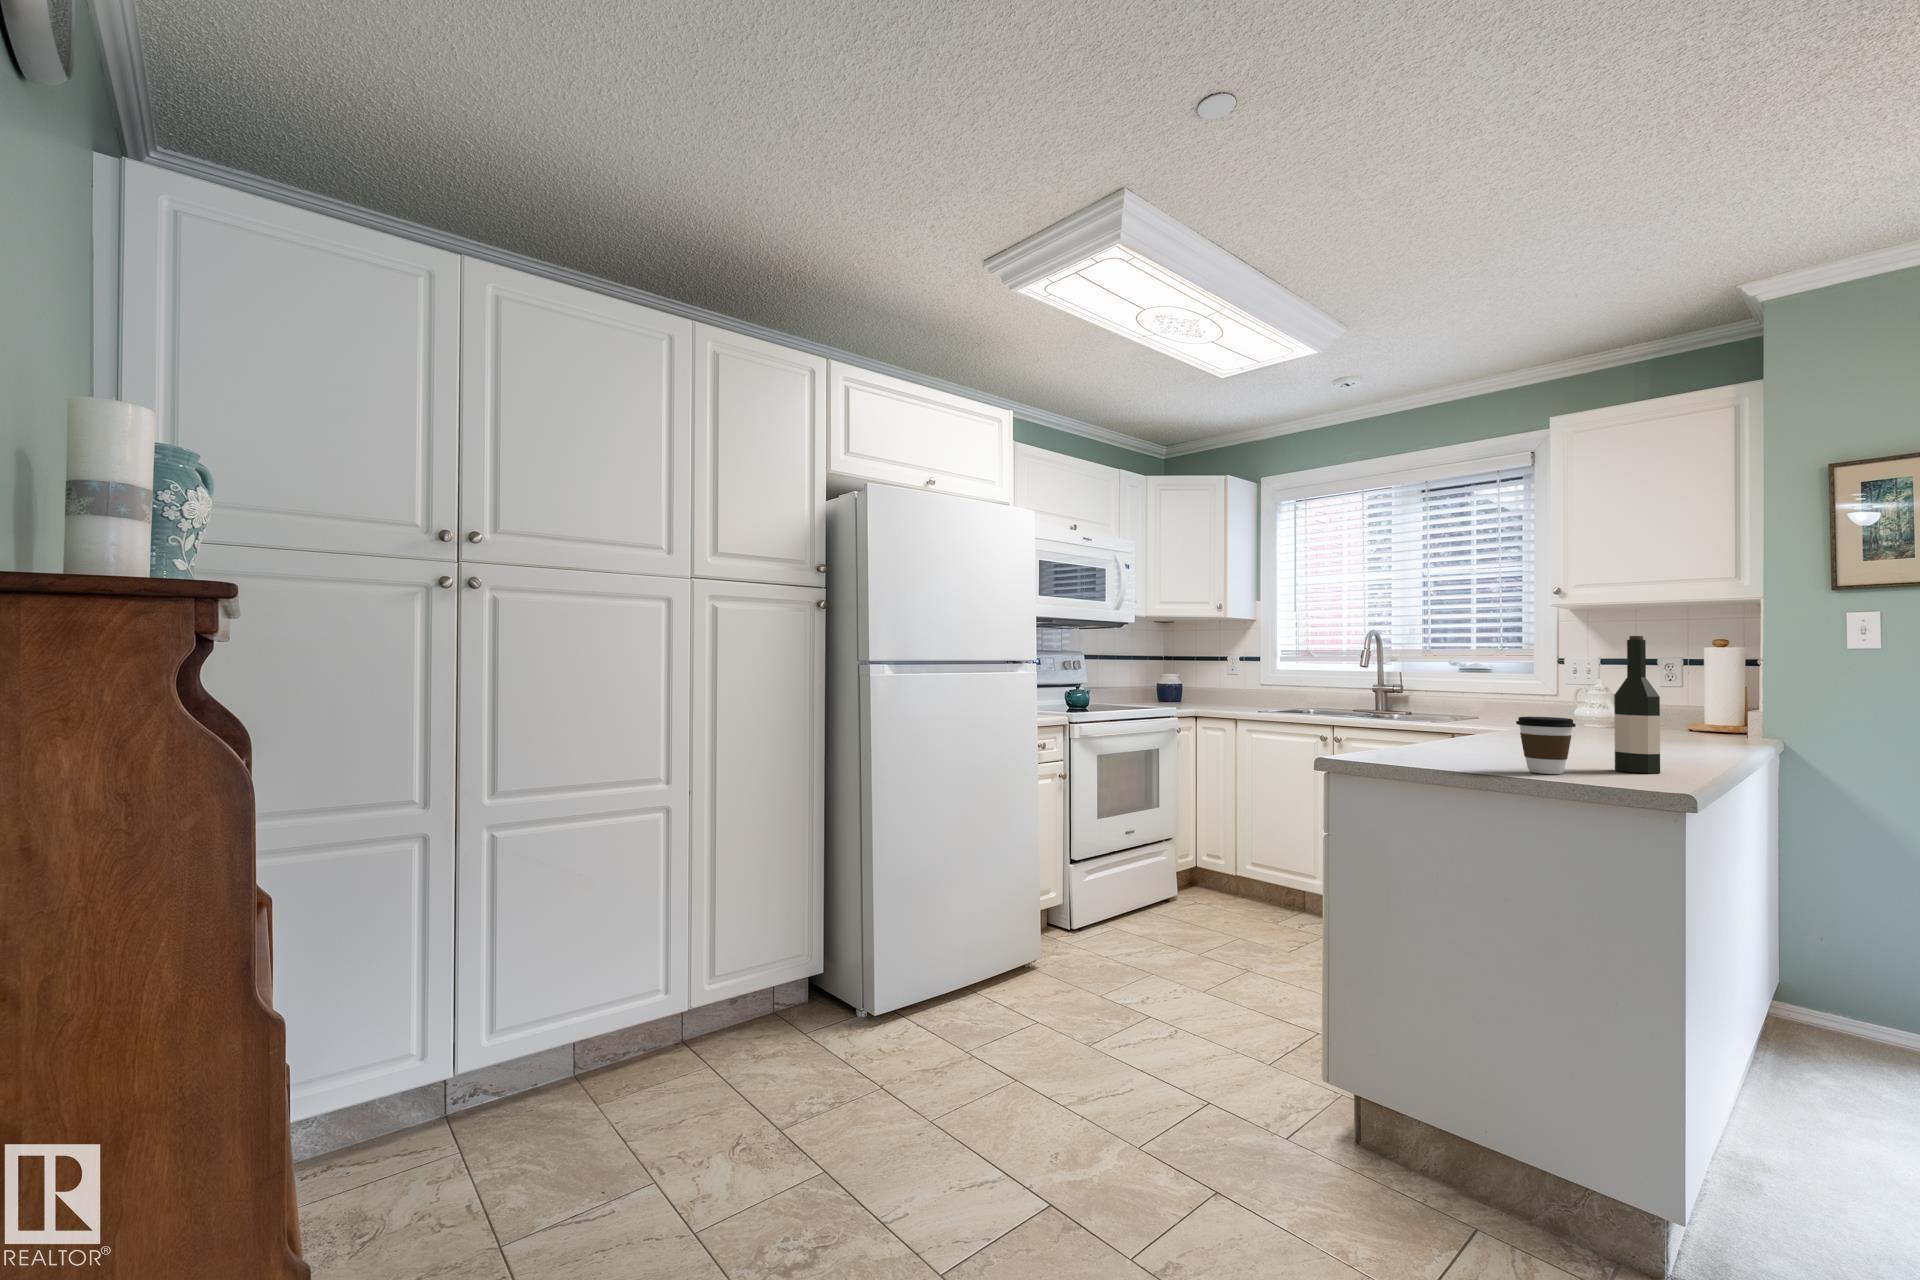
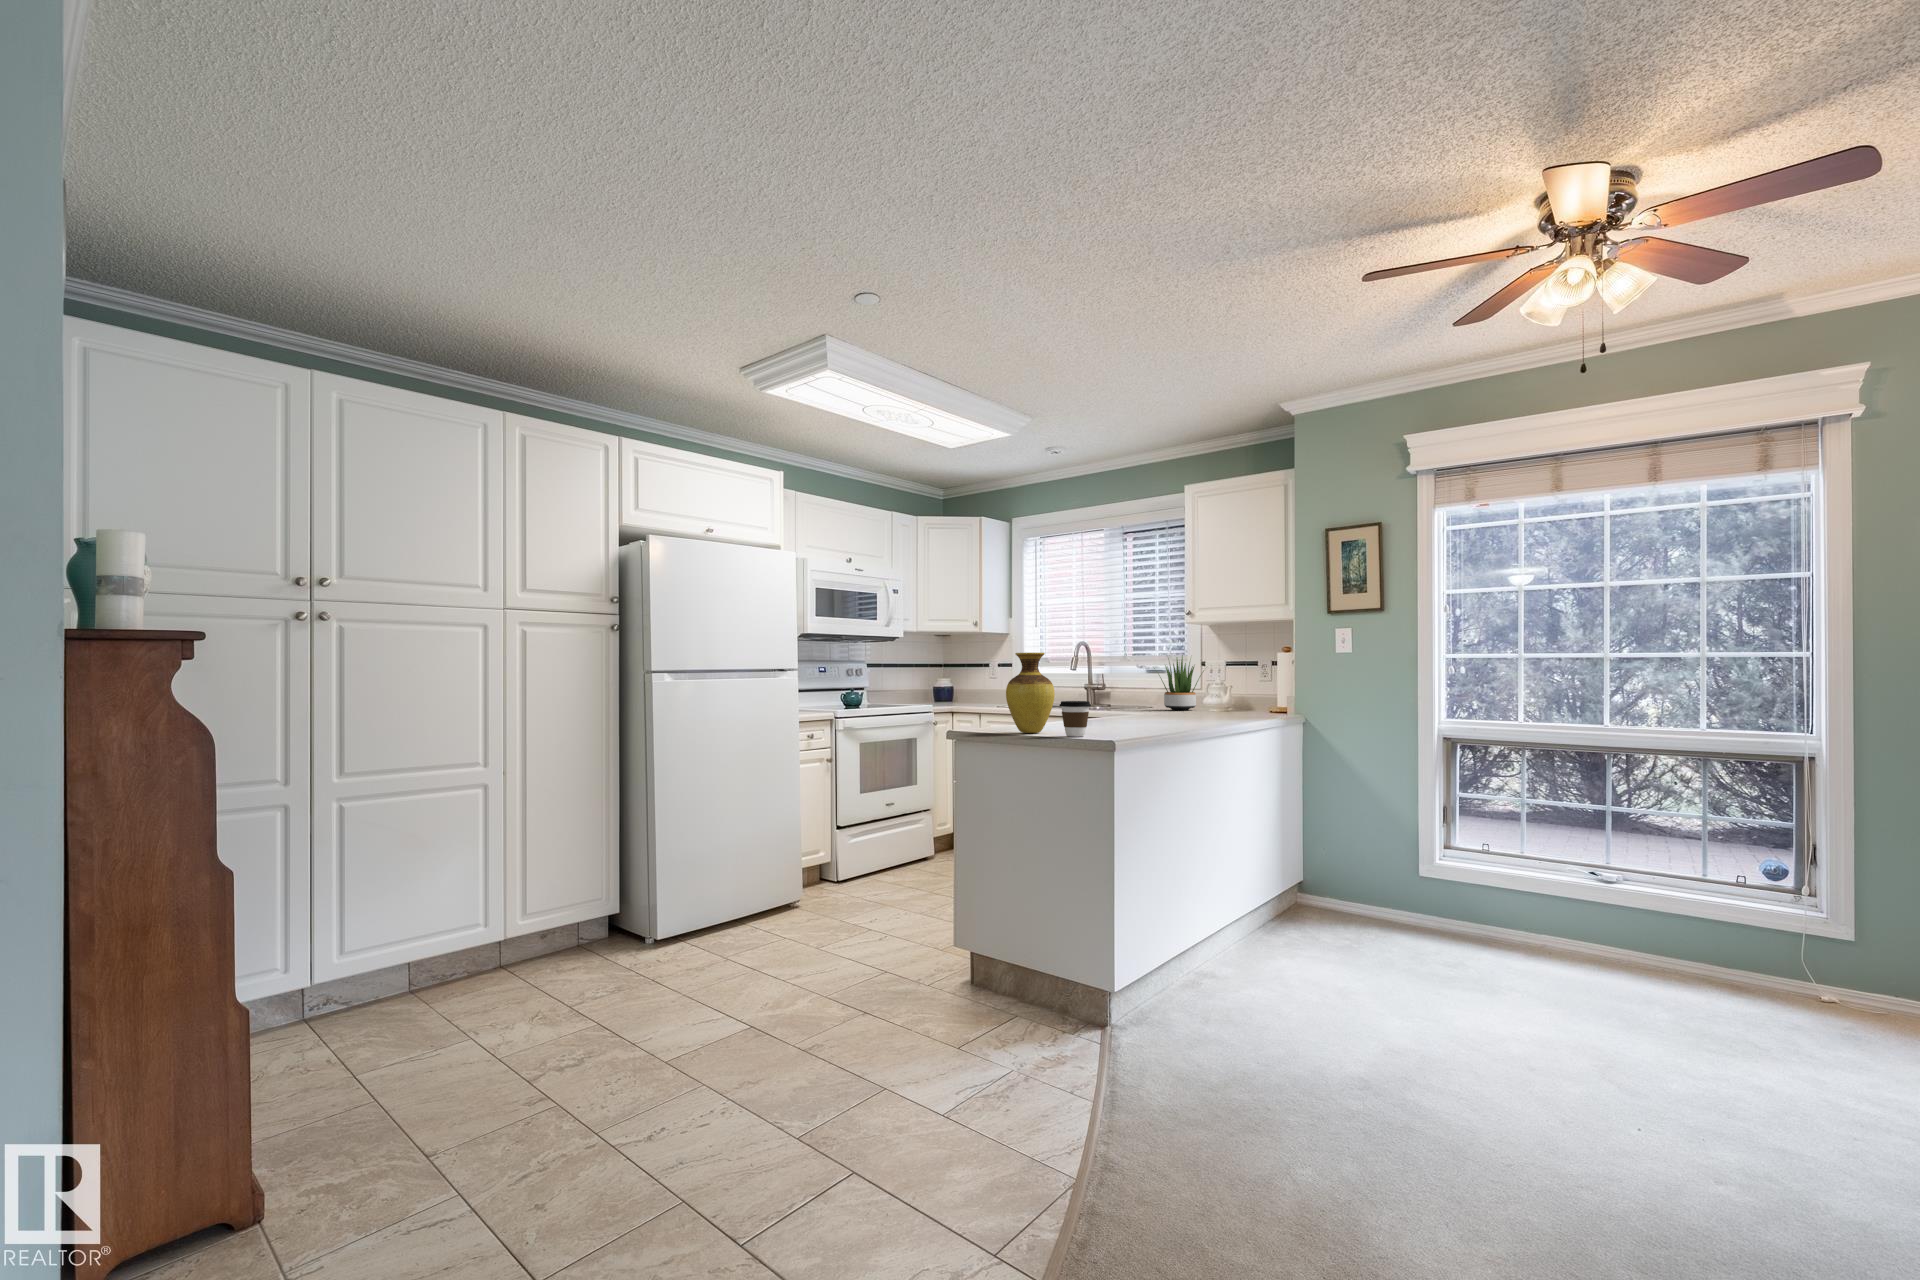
wine bottle: present [1614,636,1660,773] -> none [1119,649,1143,735]
vase: none [1397,641,1480,762] -> present [1006,653,1055,733]
potted plant: none [1492,649,1591,724] -> present [1159,655,1201,710]

